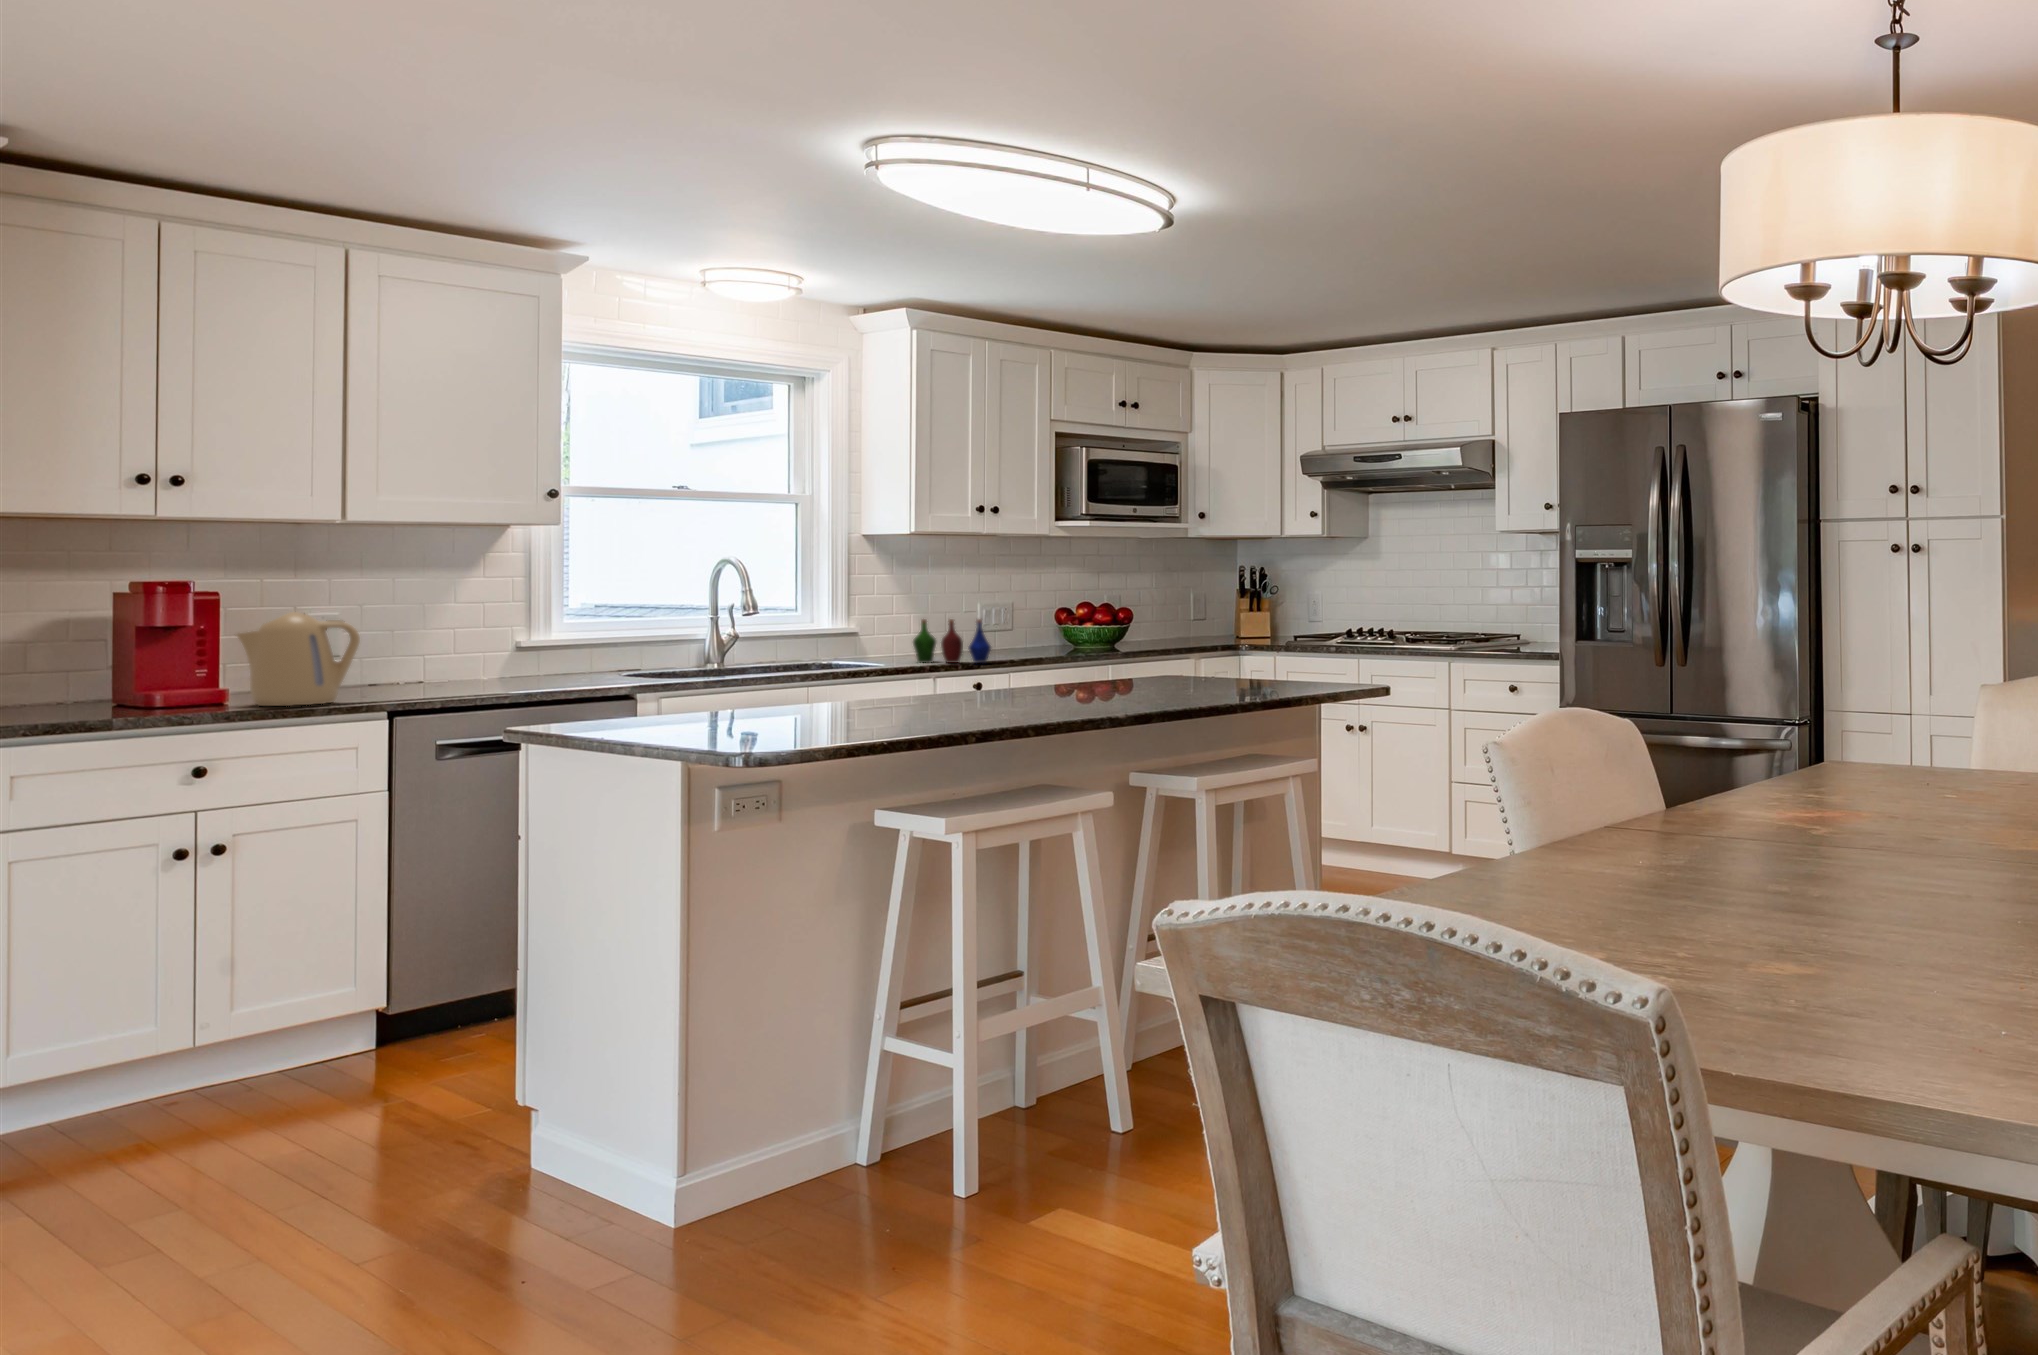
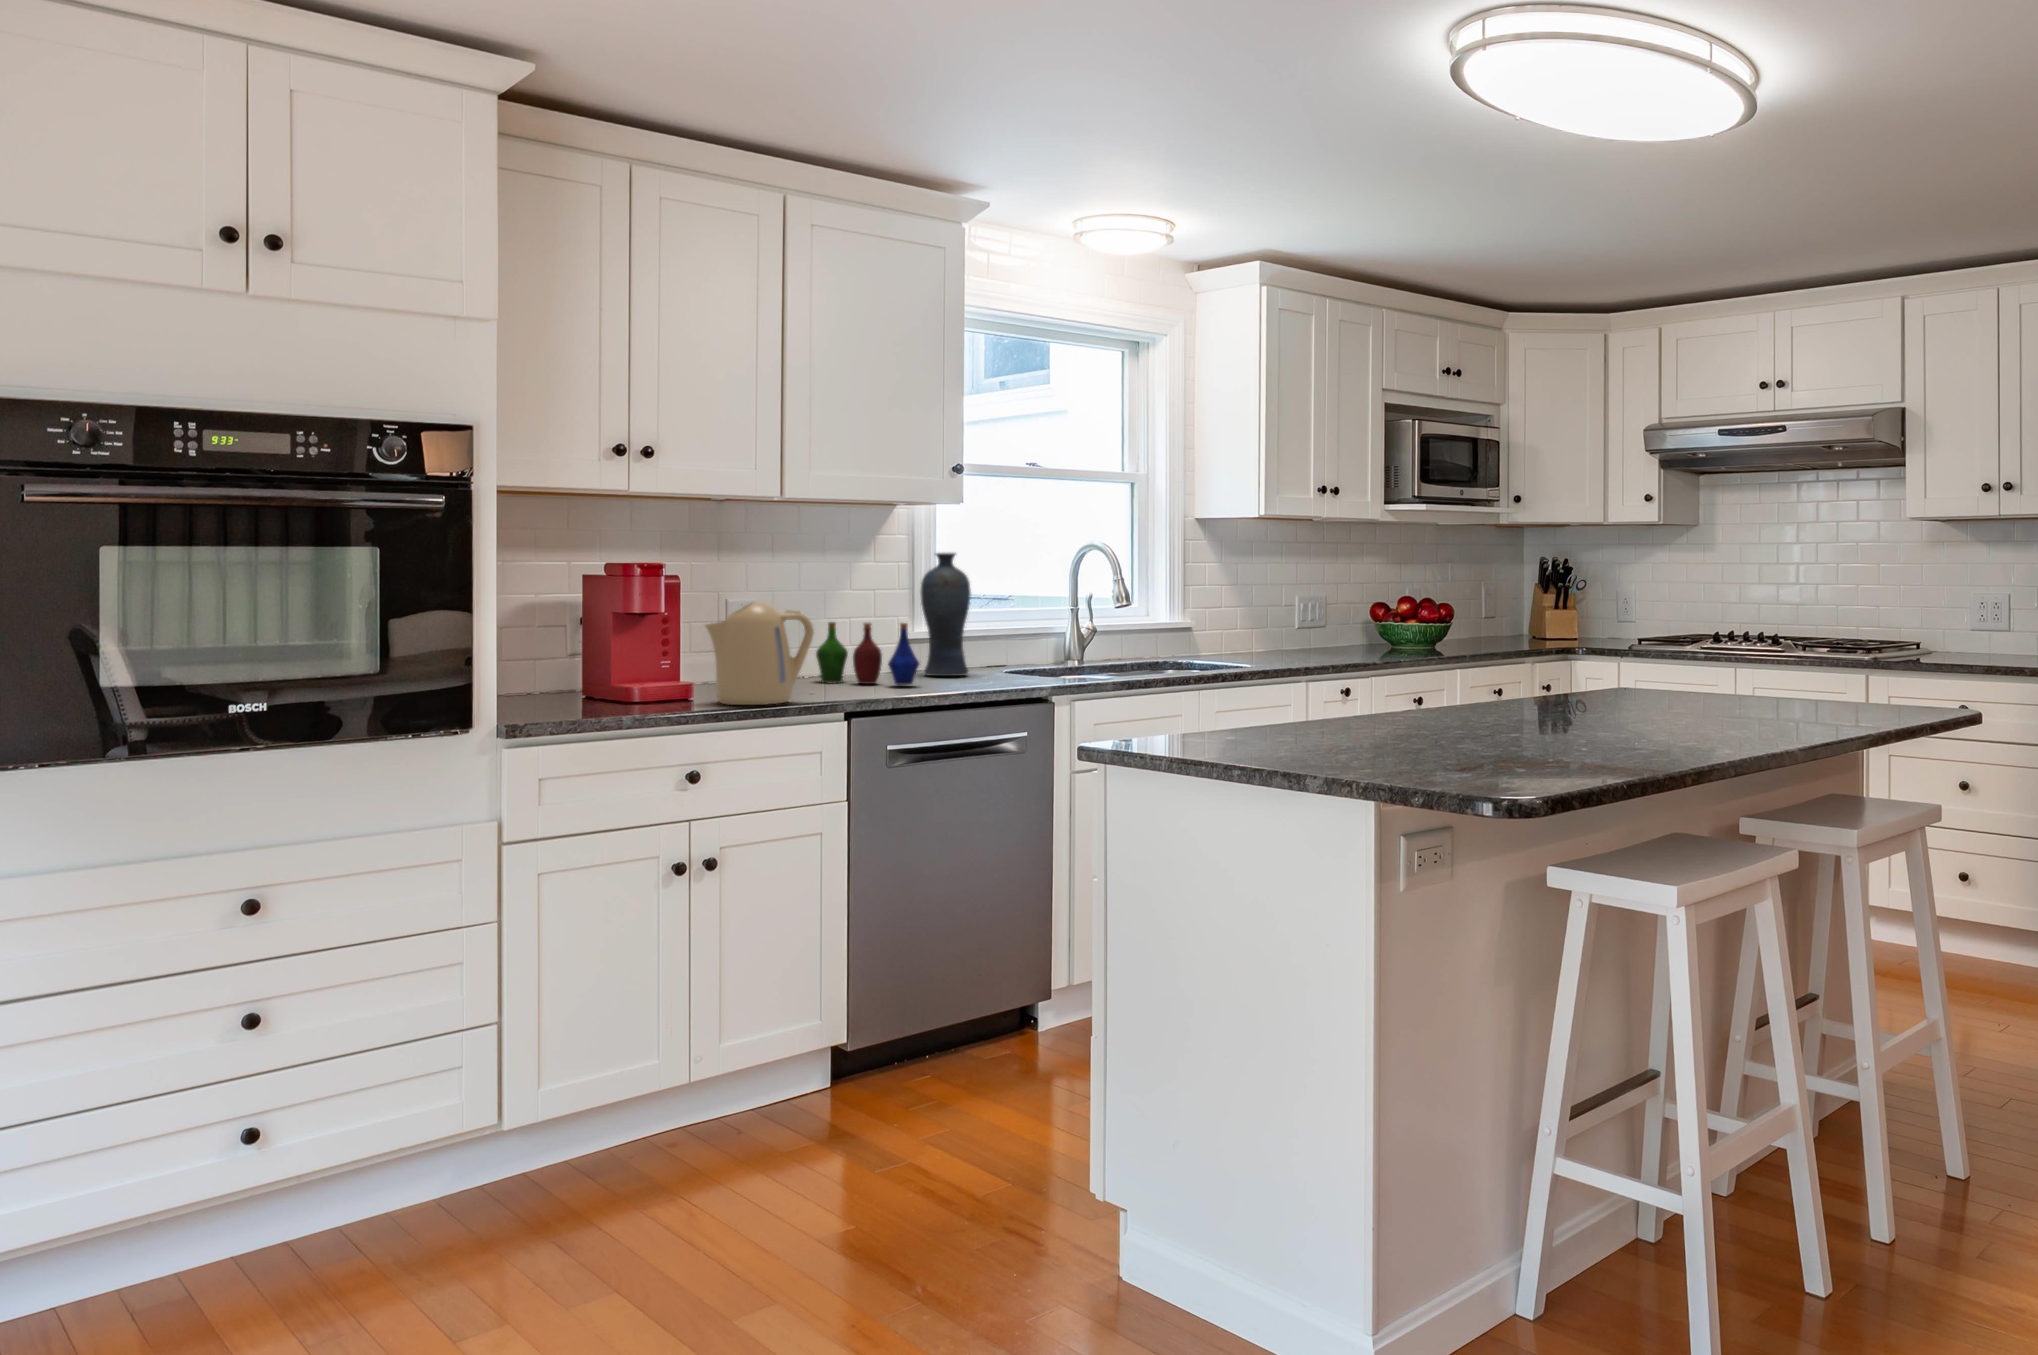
vase: none [530,567,584,679] -> present [921,553,971,676]
bottle: present [913,619,991,663] -> present [816,622,919,685]

